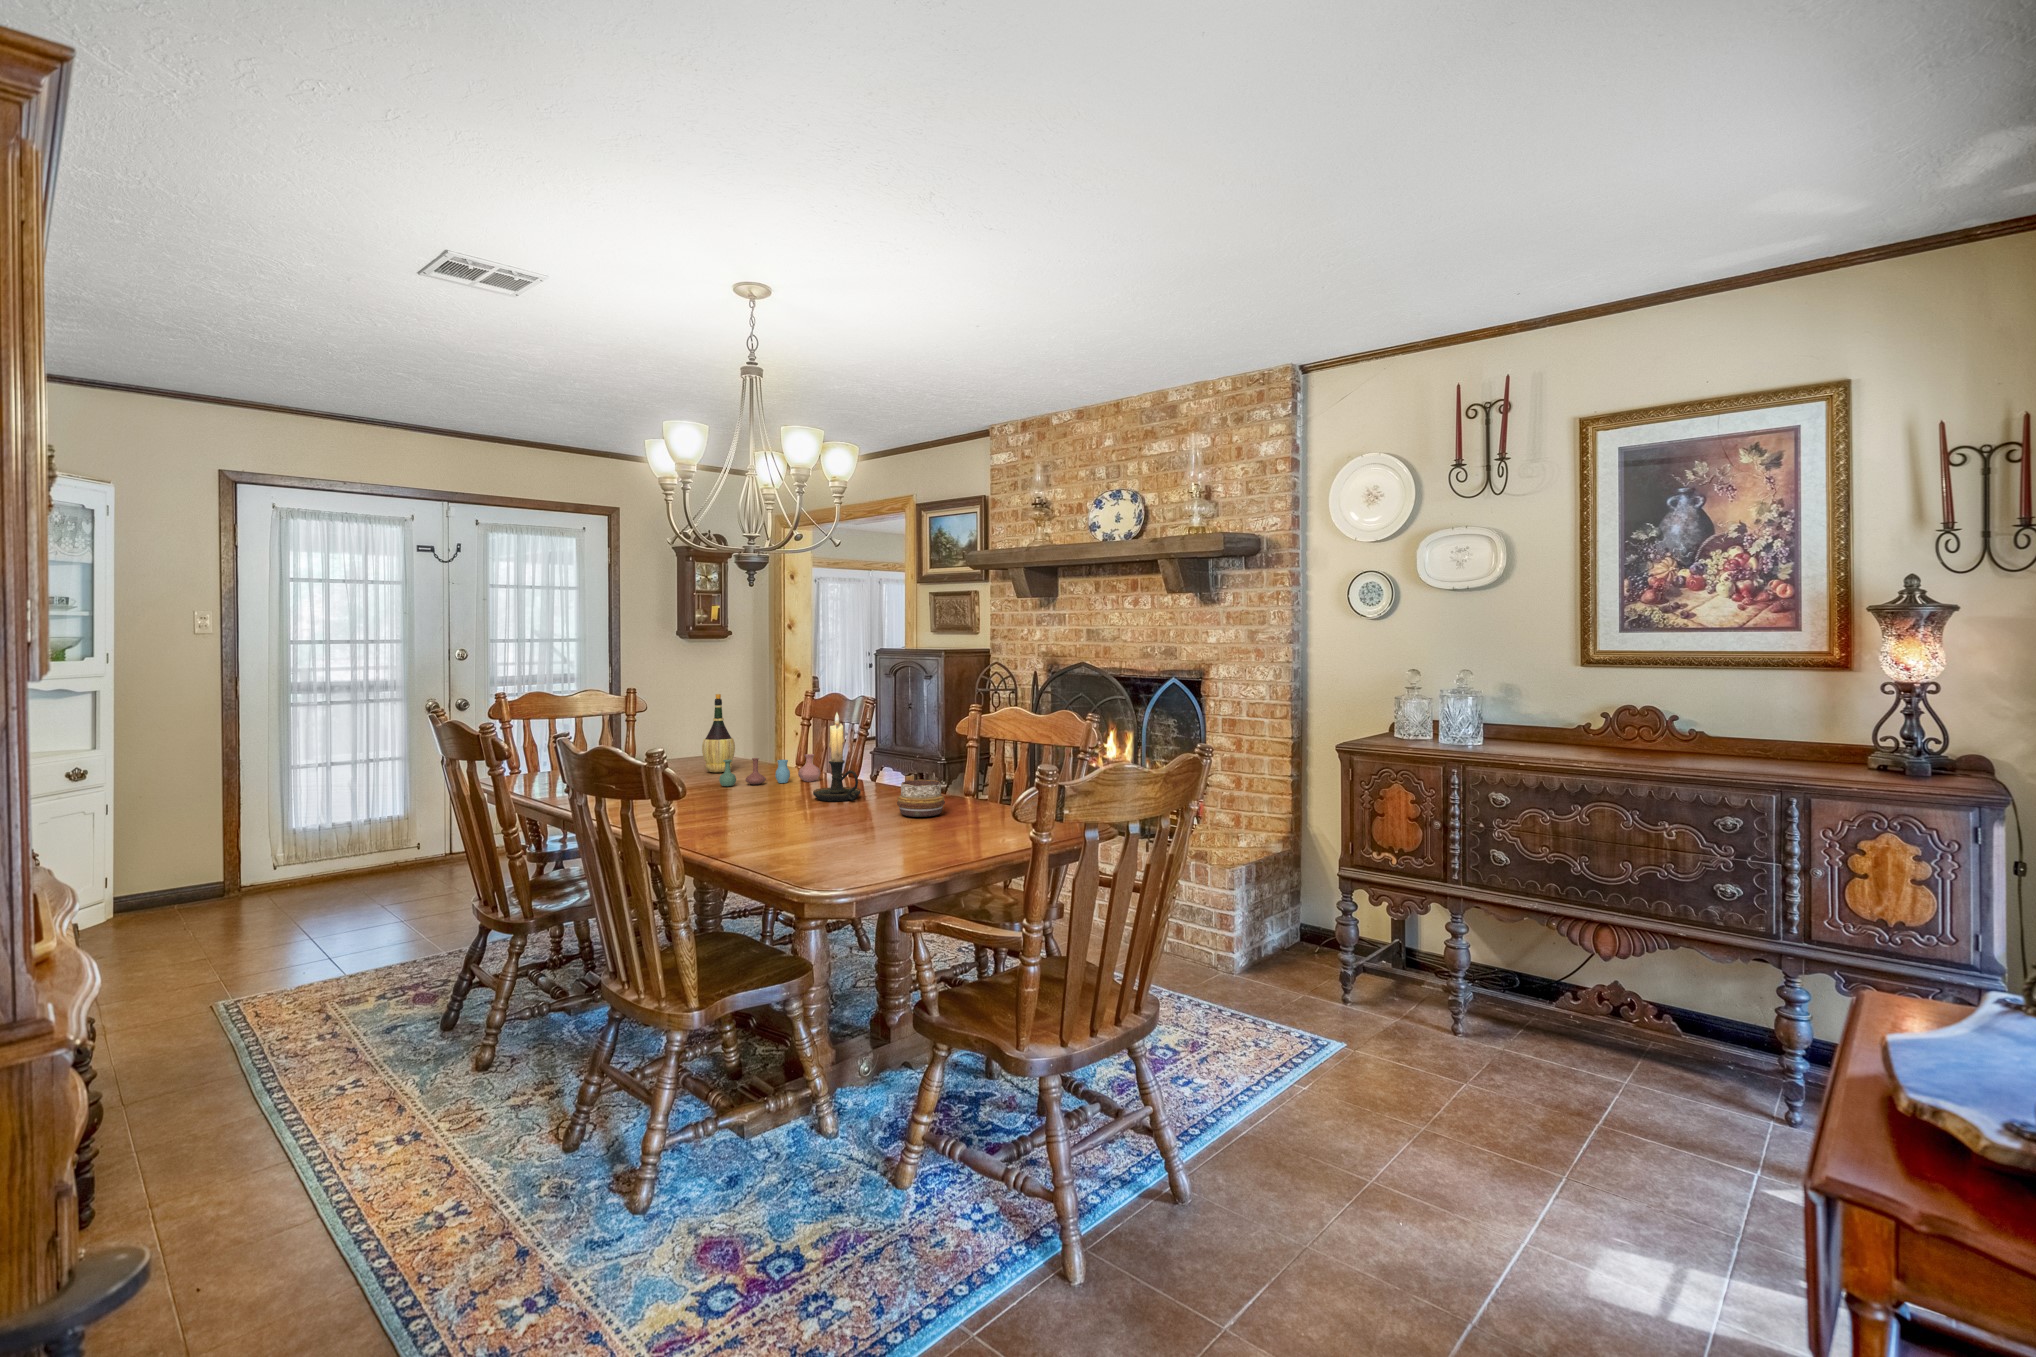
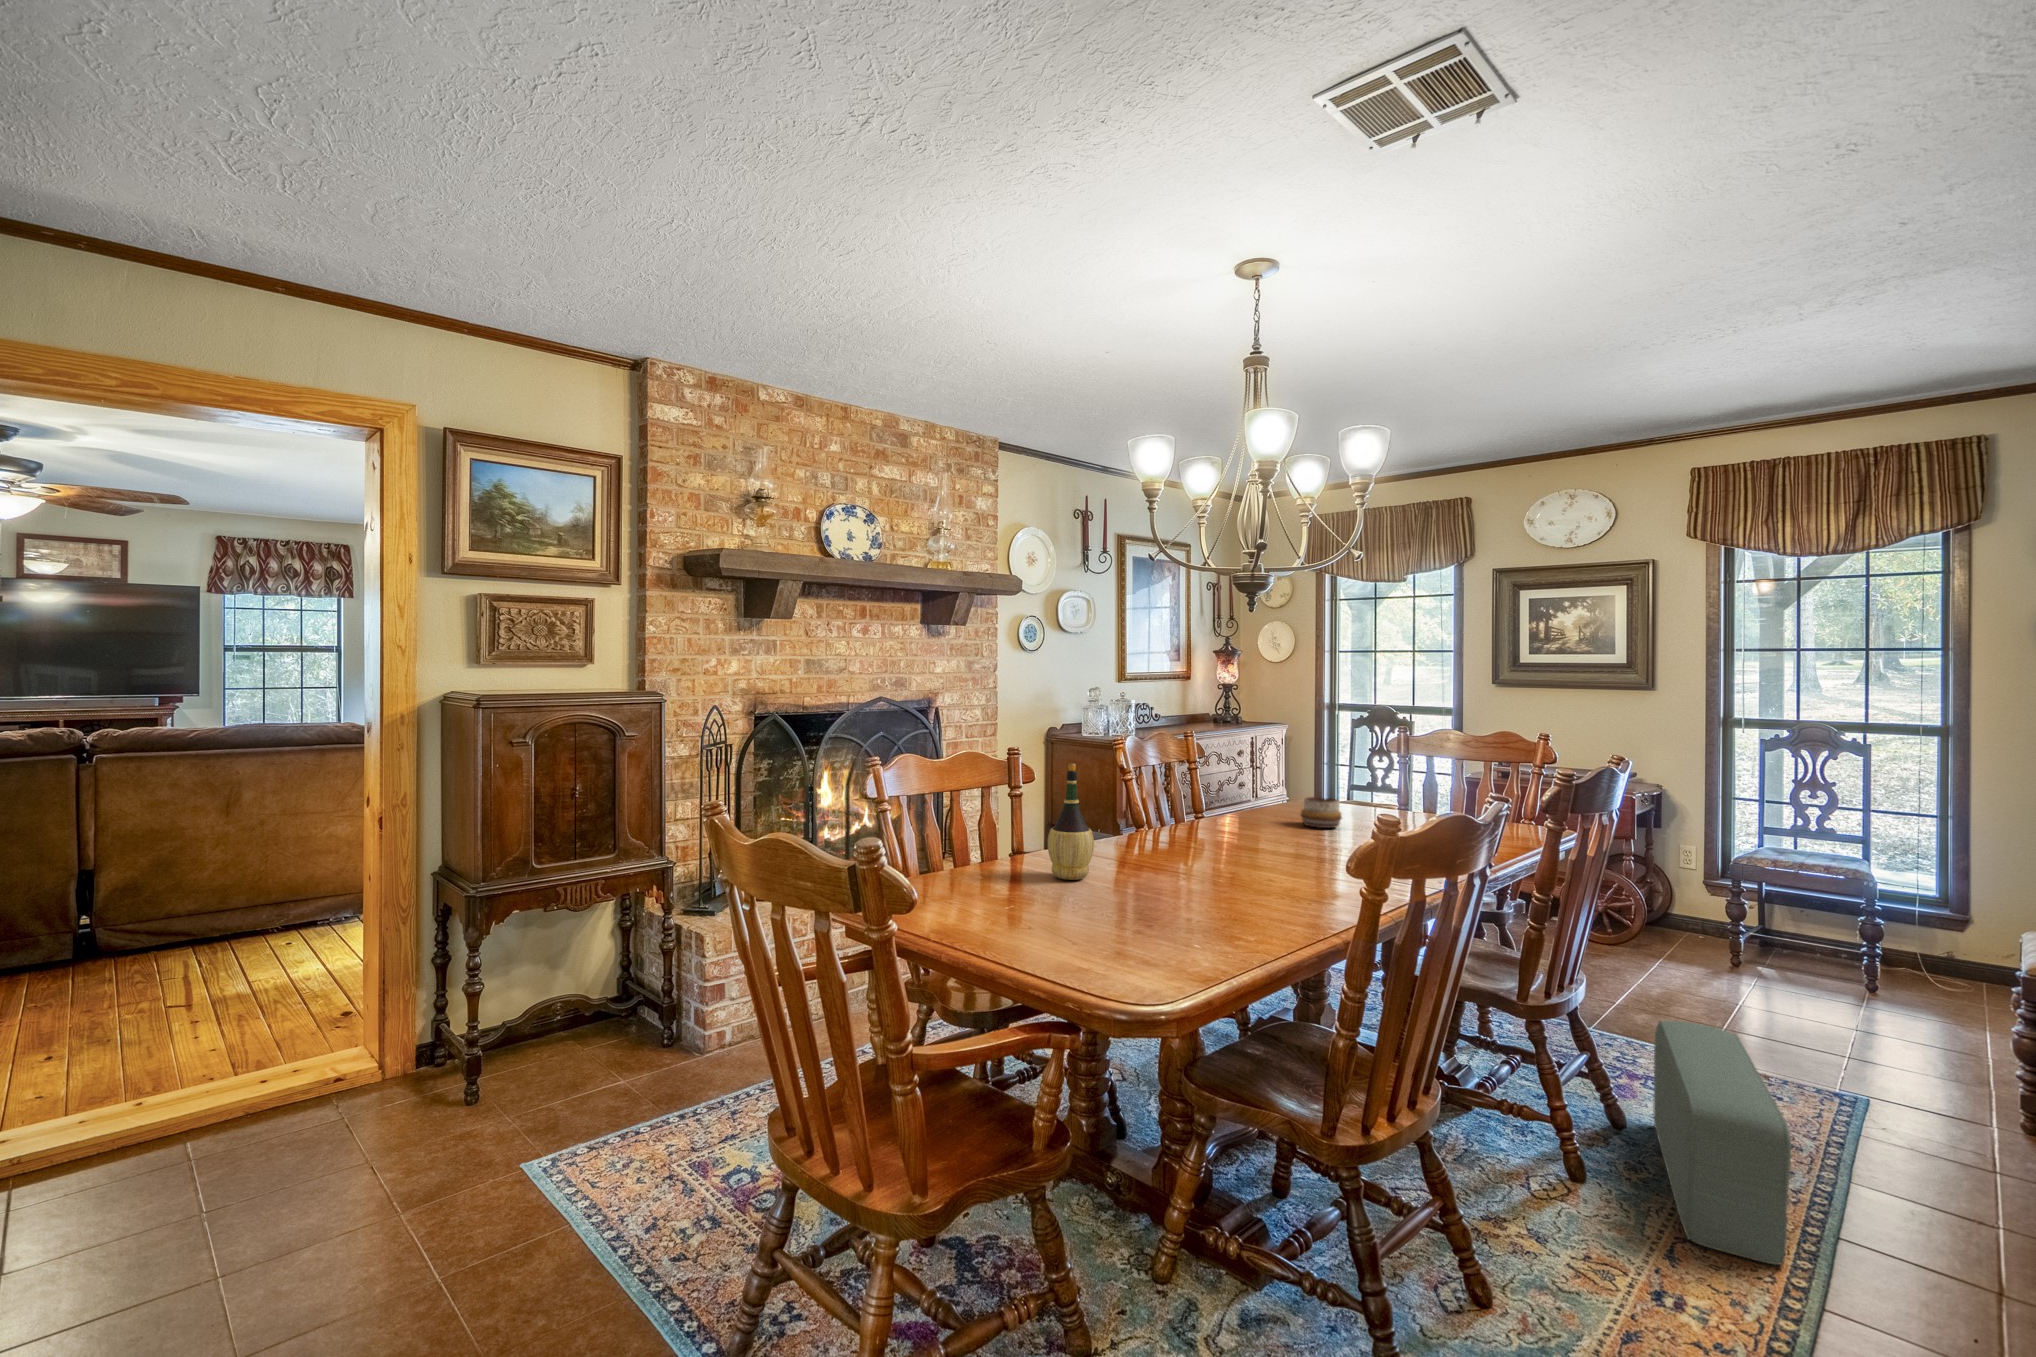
candle holder: present [813,713,861,801] -> none [1232,754,1280,845]
vase: present [719,754,820,786] -> none [1134,816,1205,871]
pouf: none [365,1044,635,1293] -> present [1653,1020,1791,1265]

